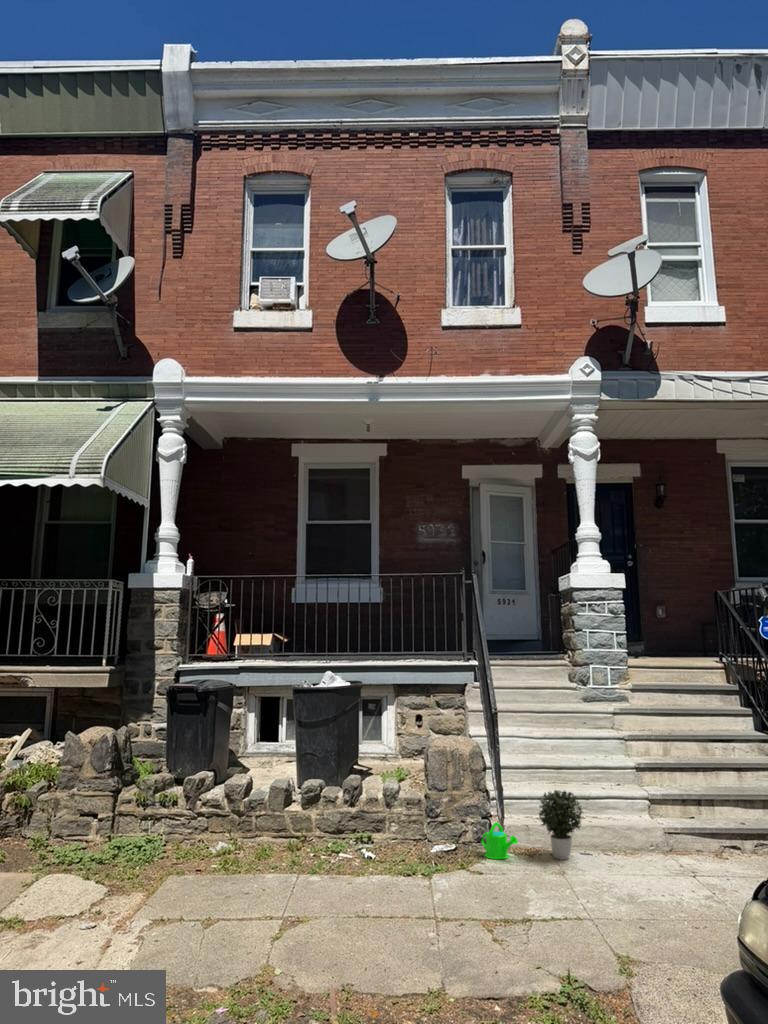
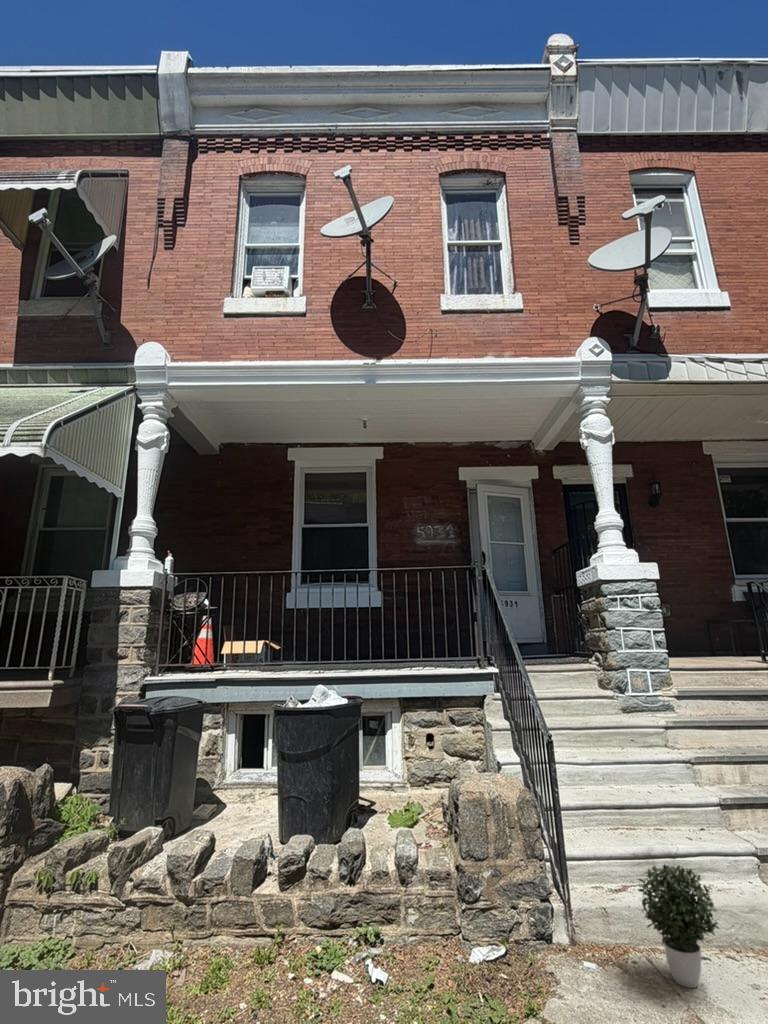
watering can: present [481,822,518,859] -> none [551,920,619,990]

